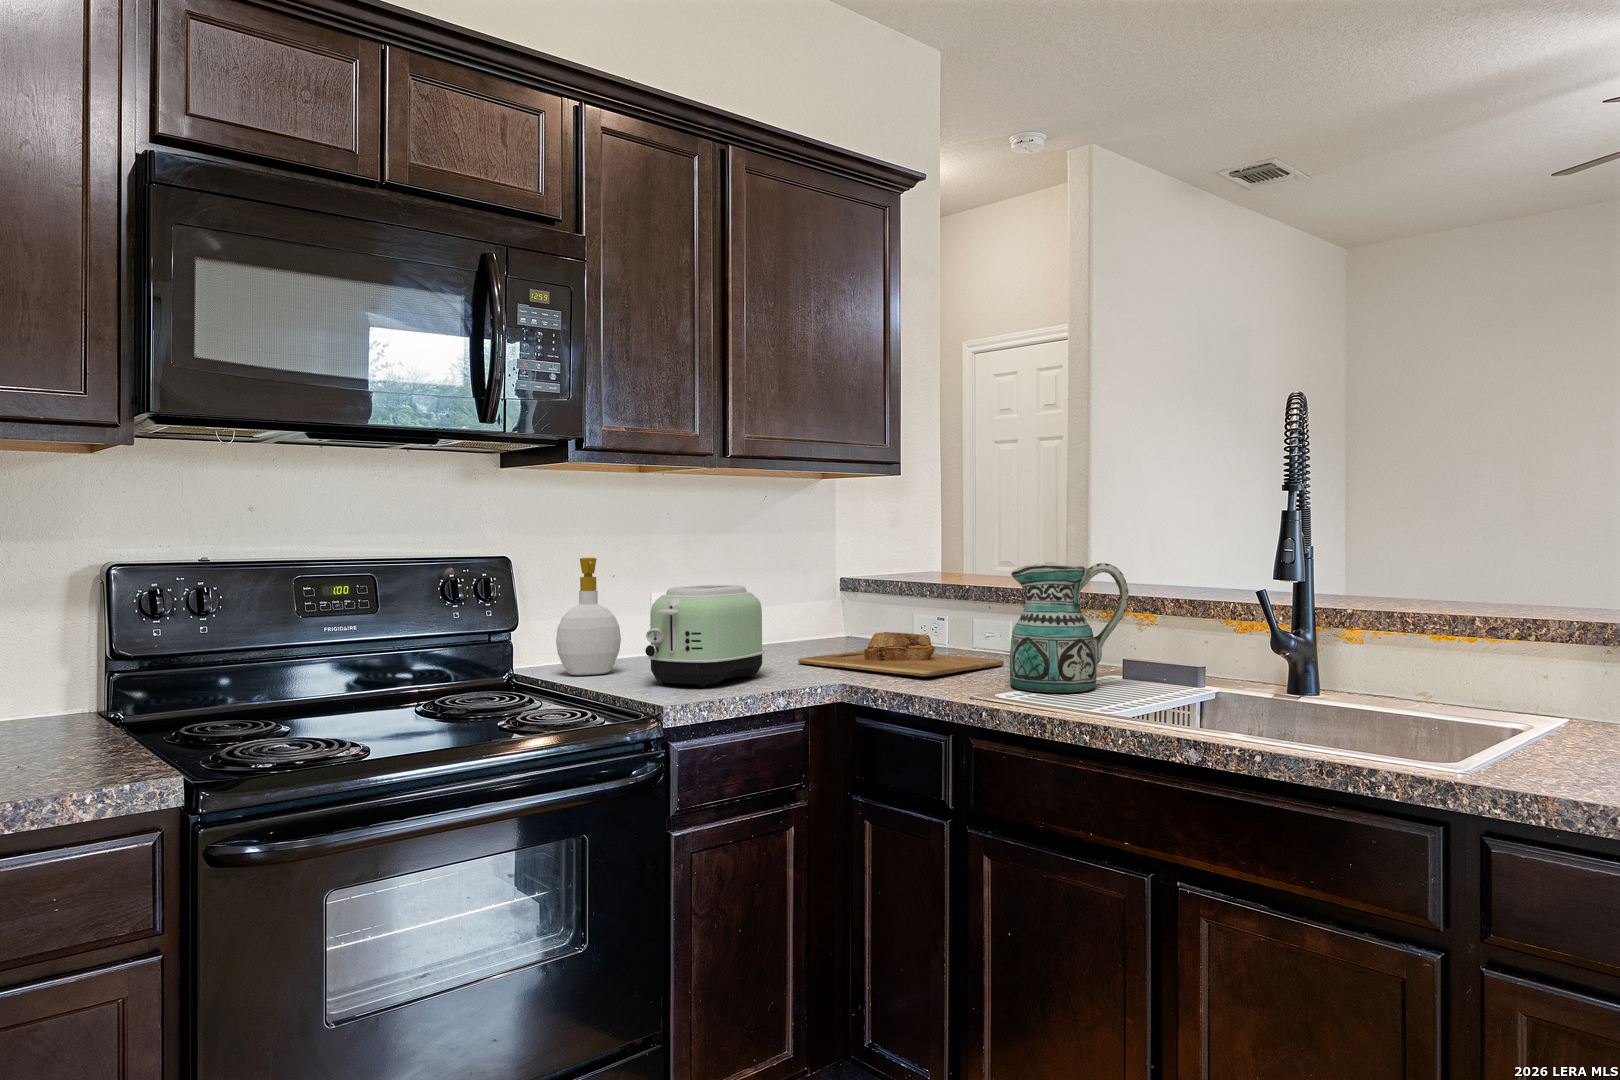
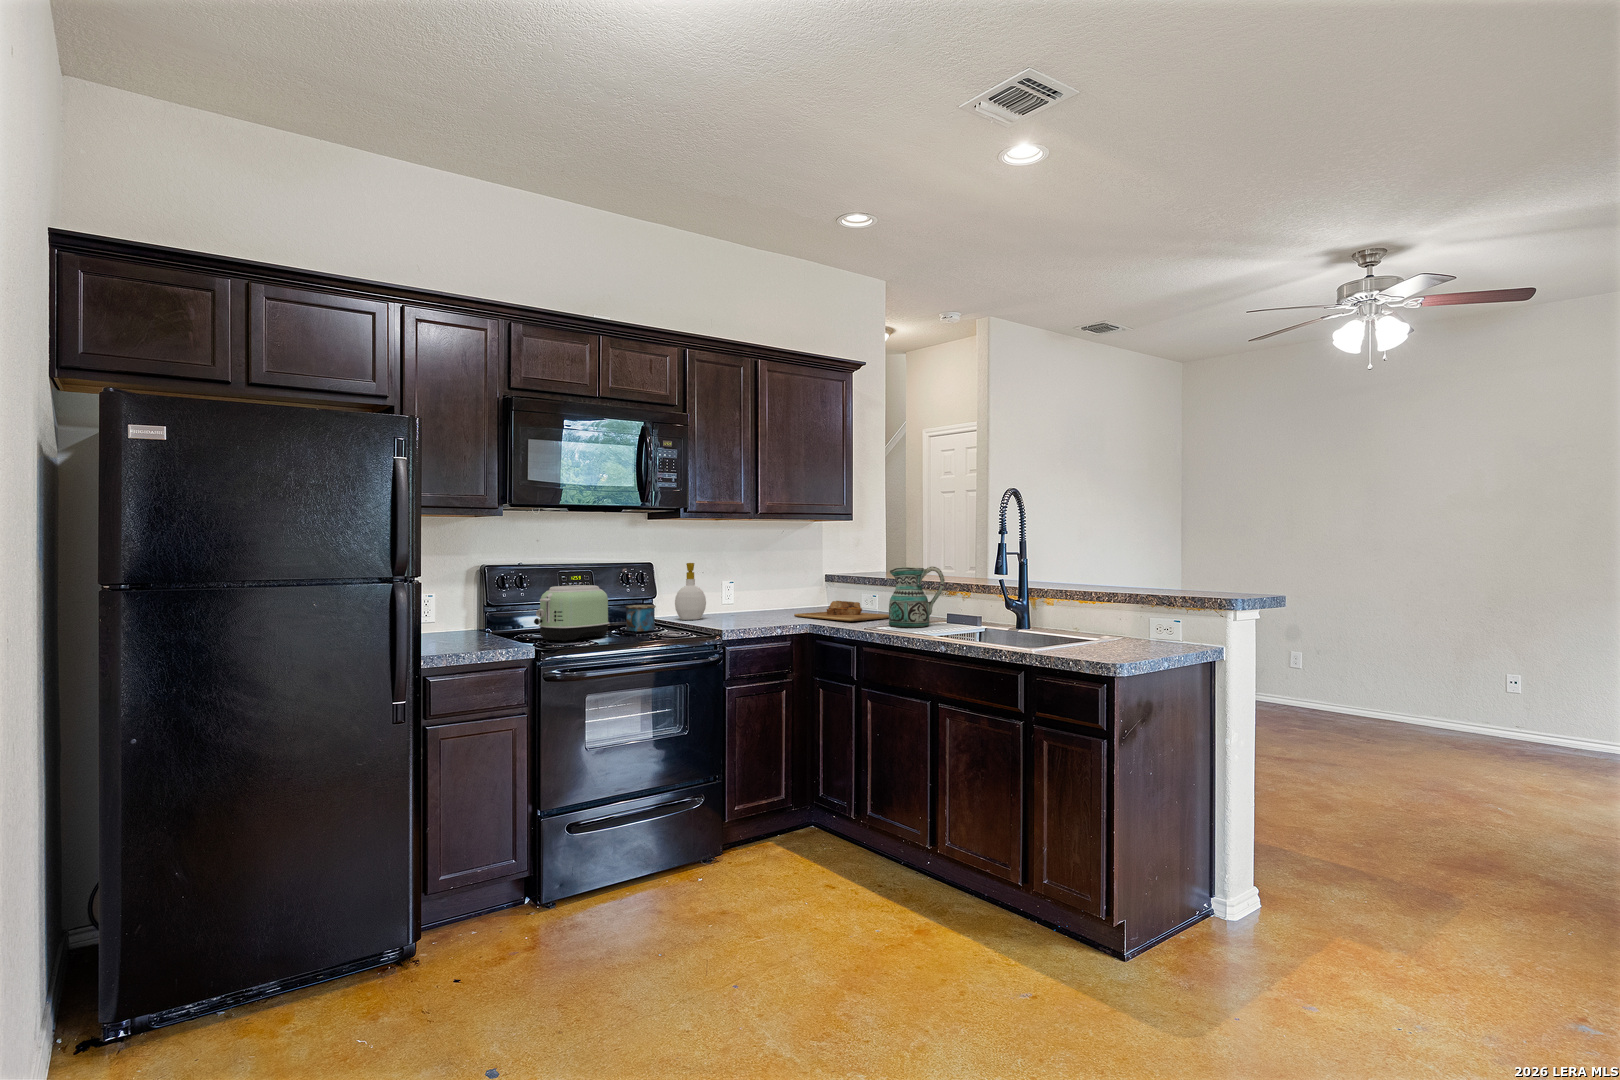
toaster: present [645,585,764,687] -> present [534,585,609,642]
mug: none [442,650,512,711] -> present [625,605,656,631]

